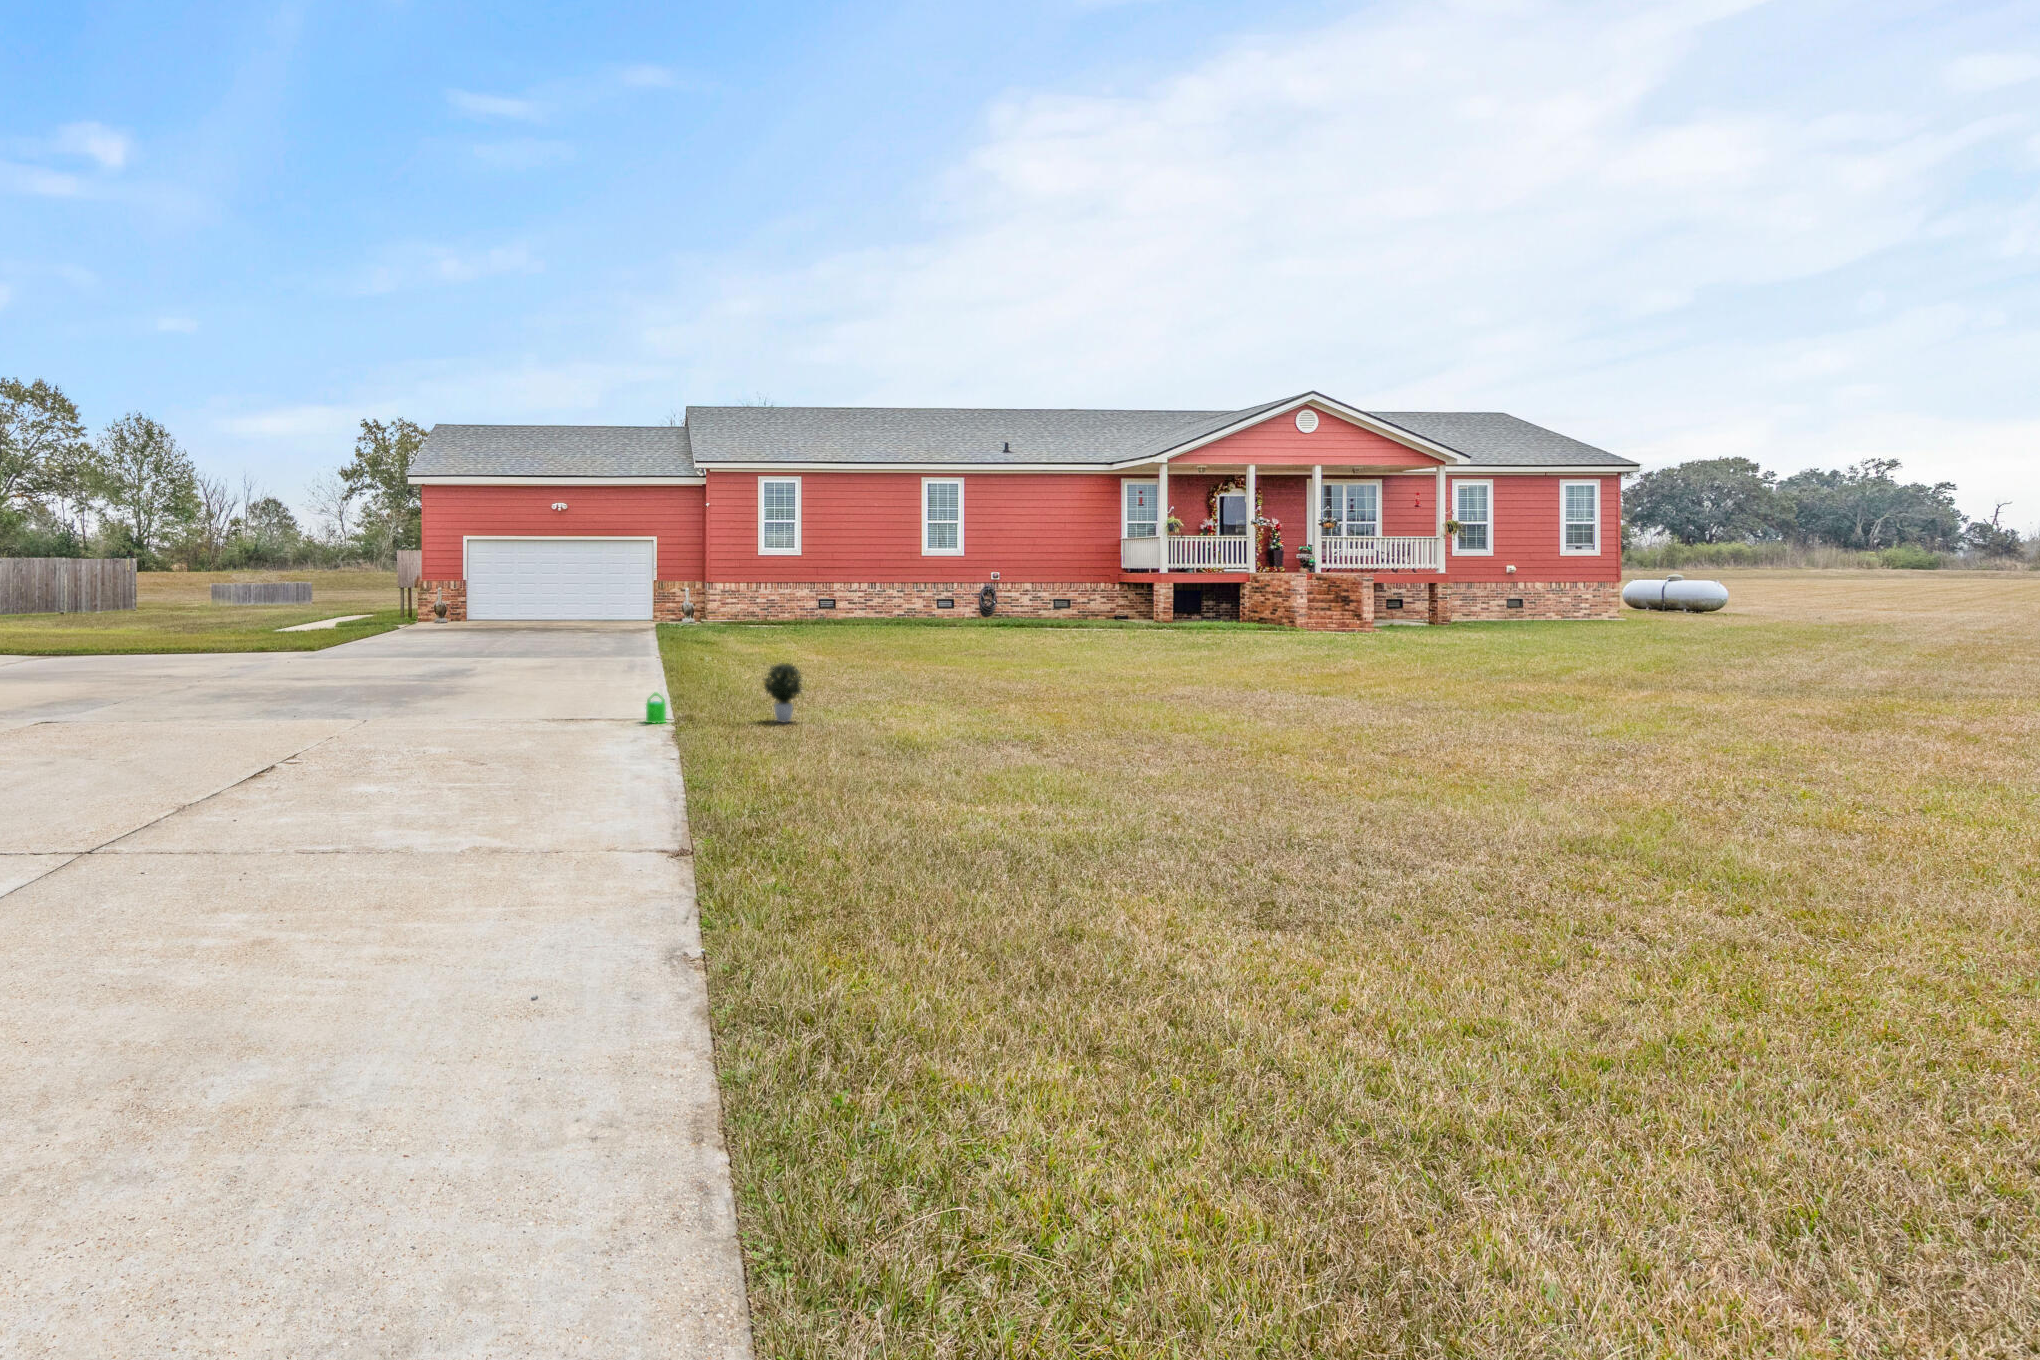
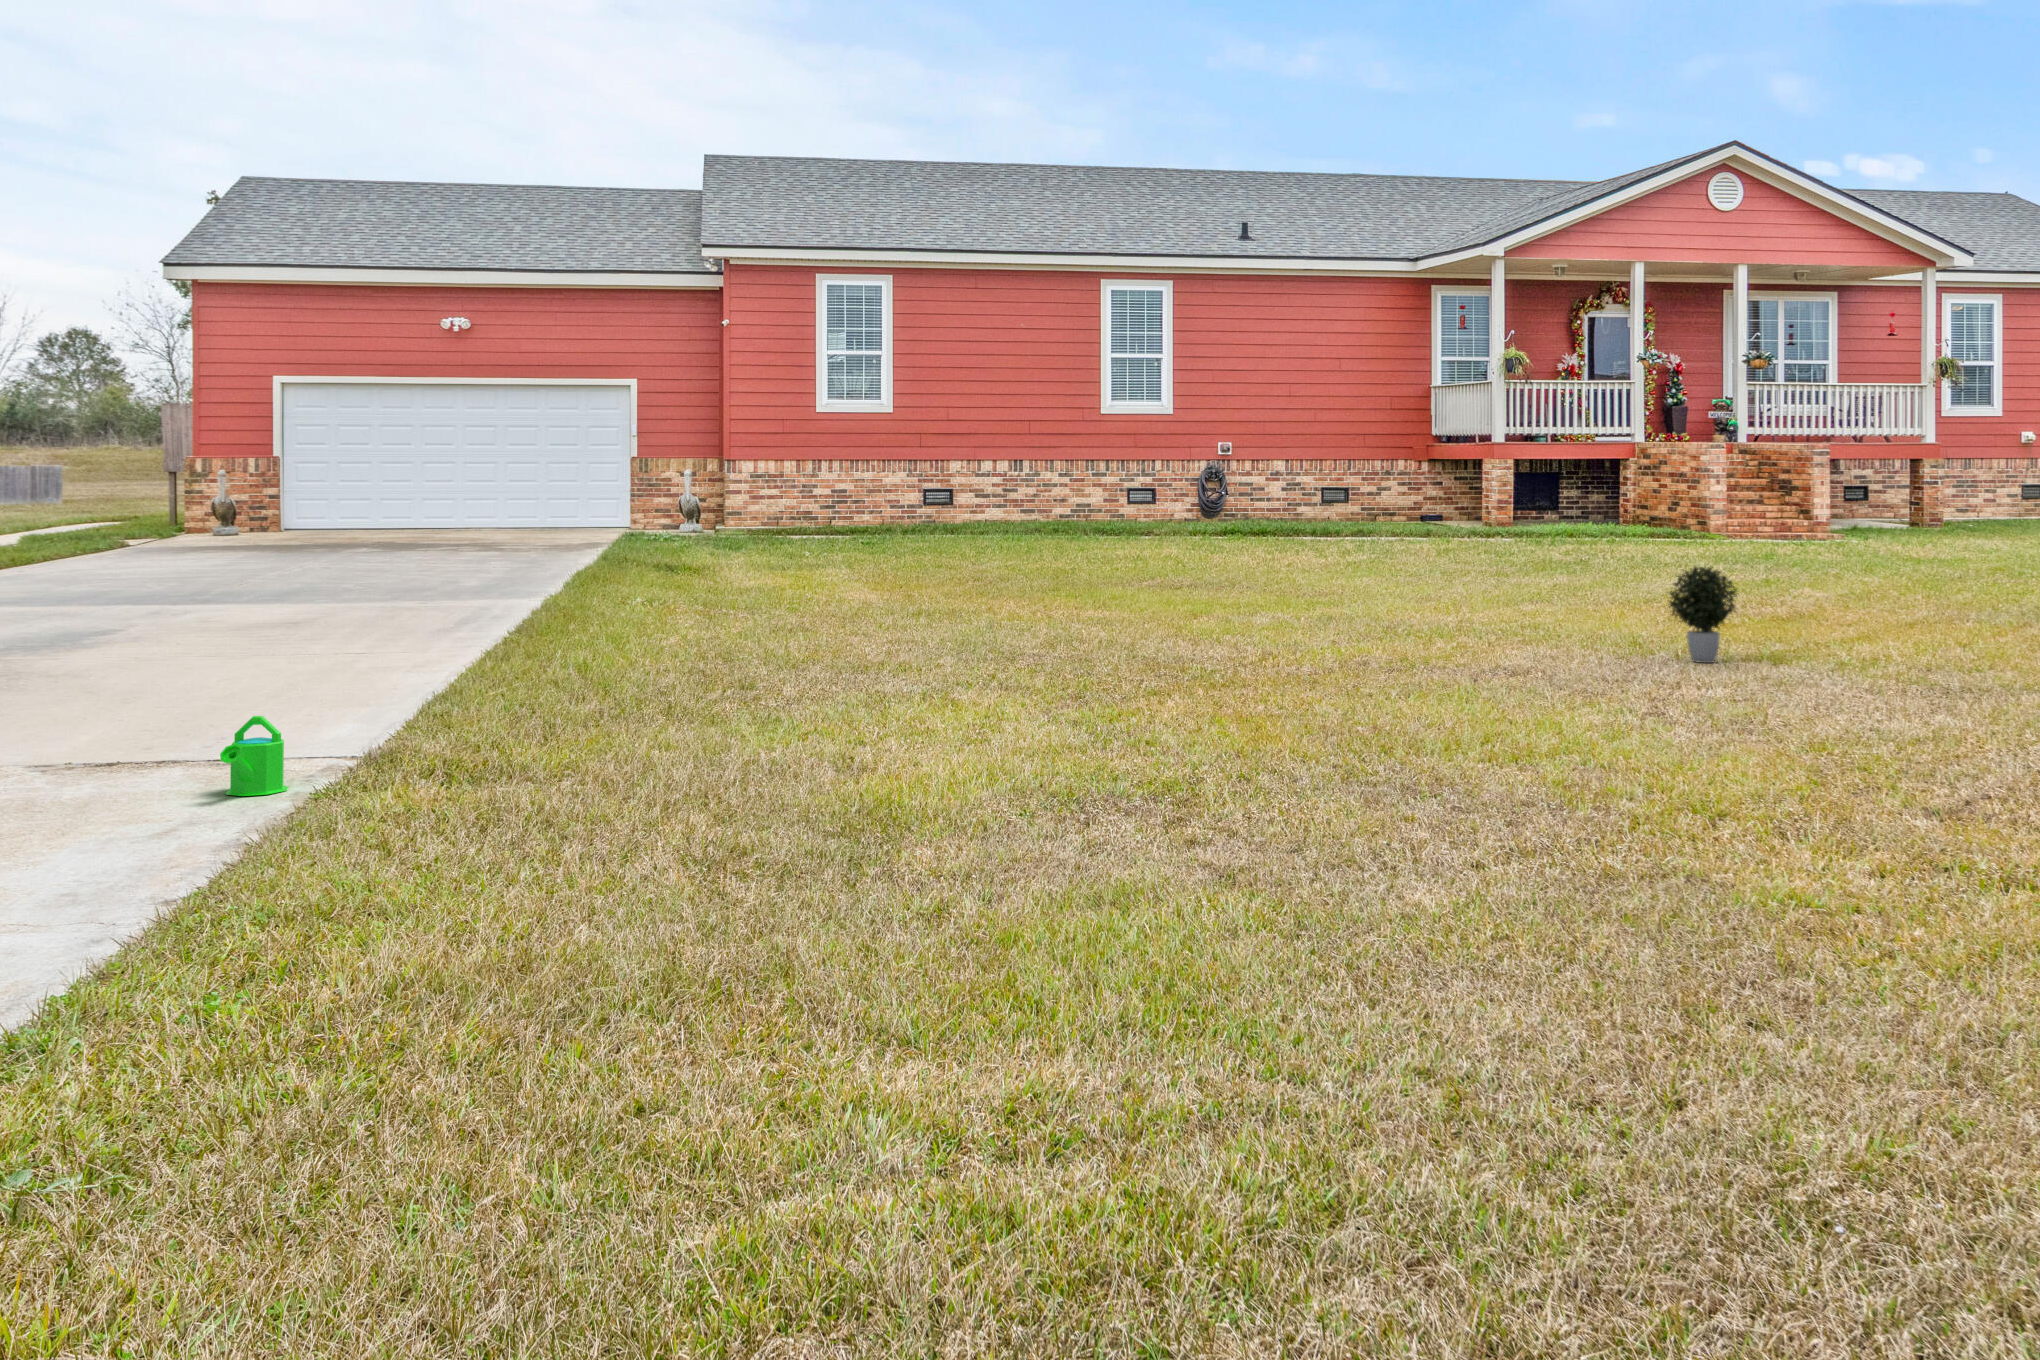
potted plant: present [764,663,803,723] -> present [1669,567,1737,663]

